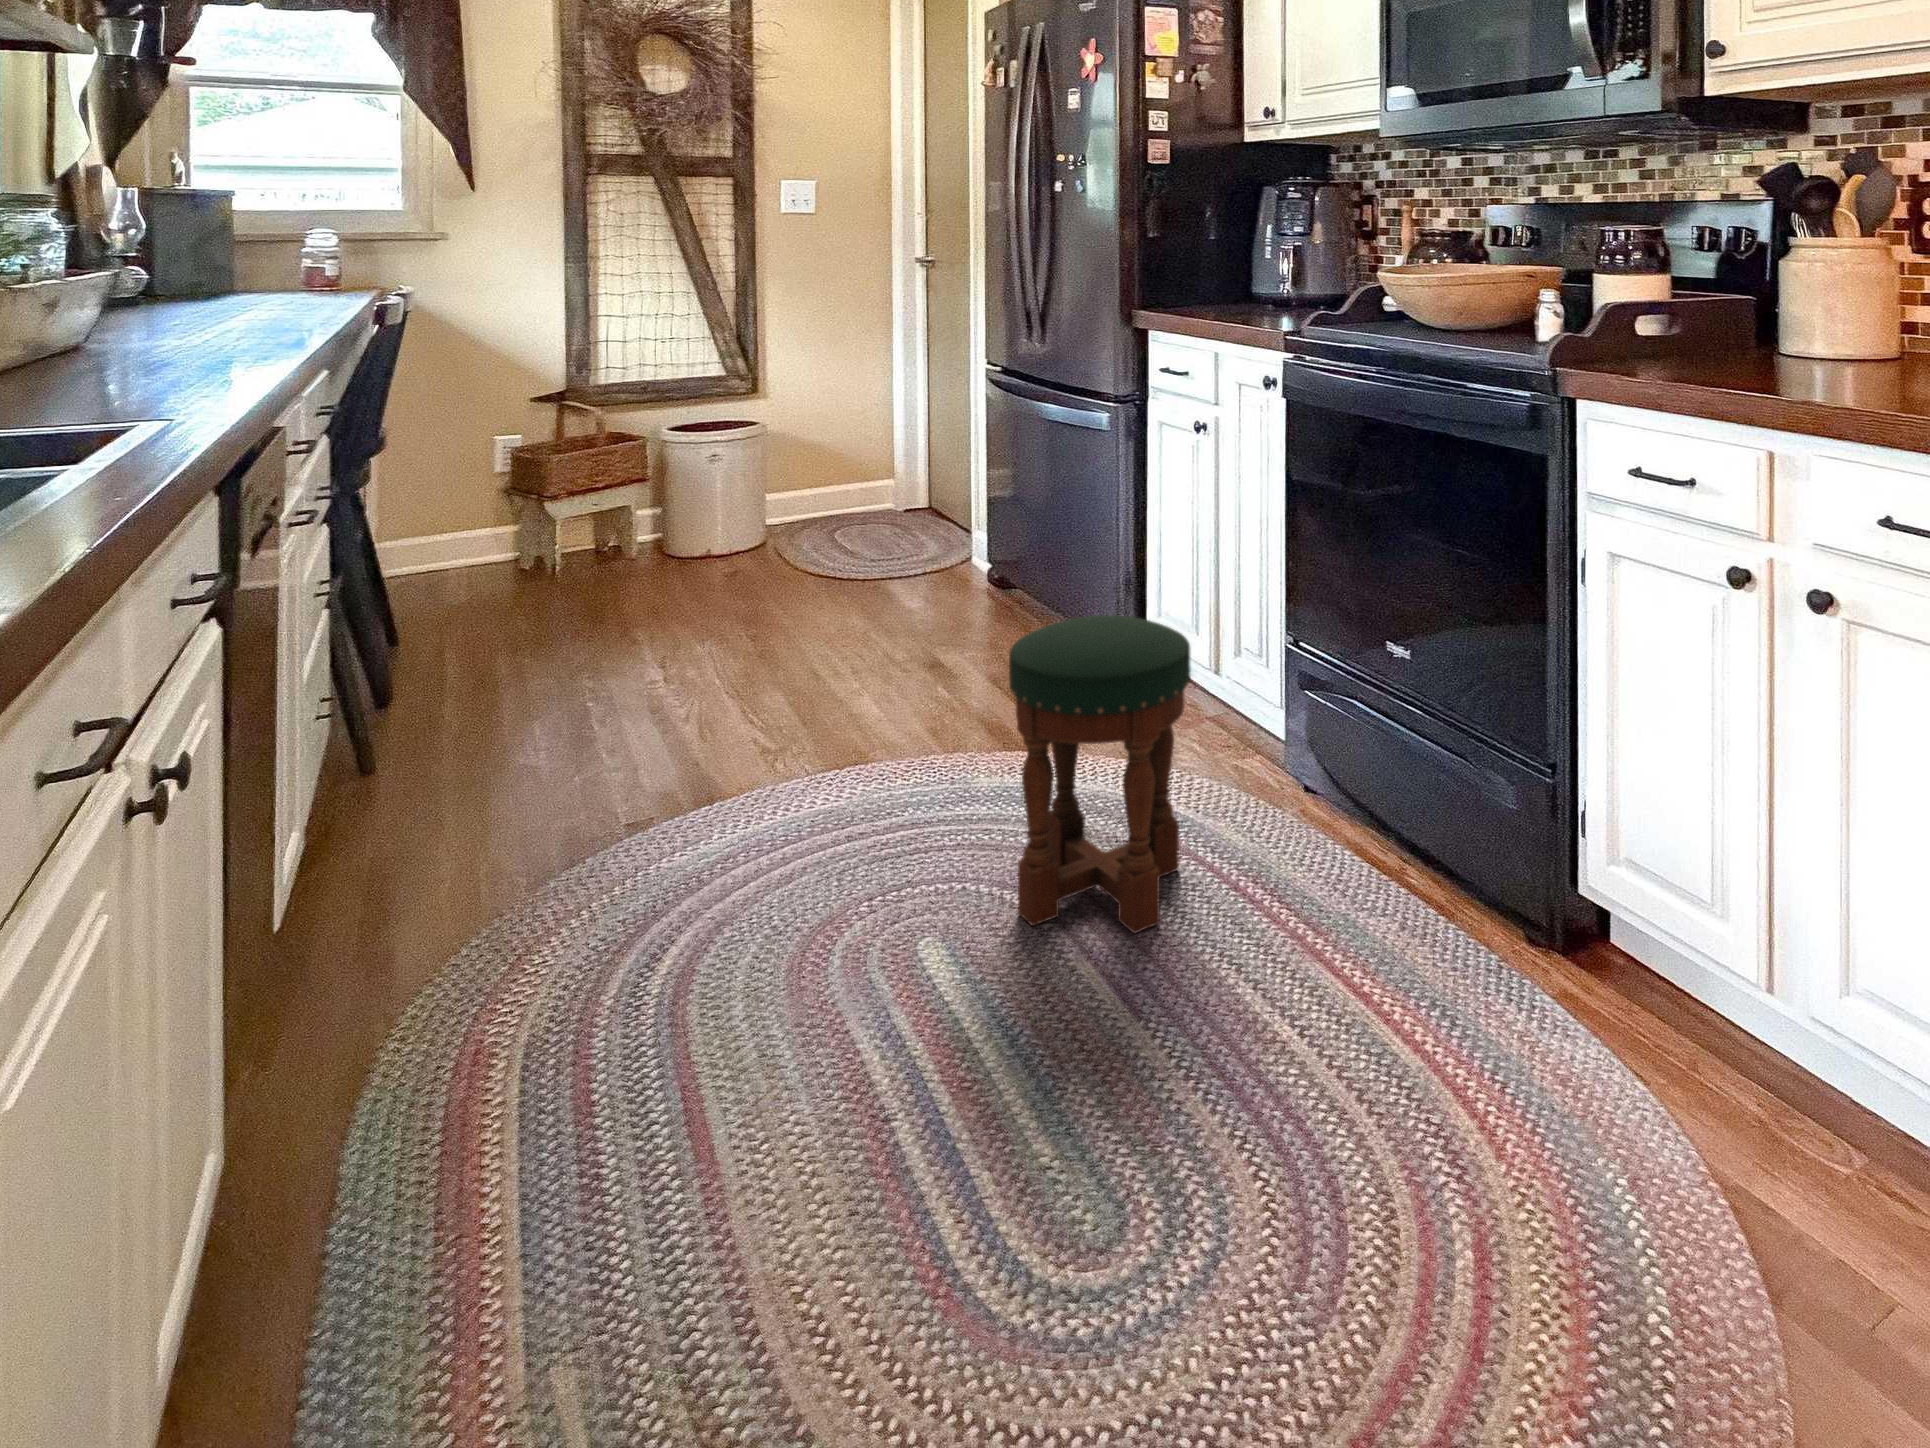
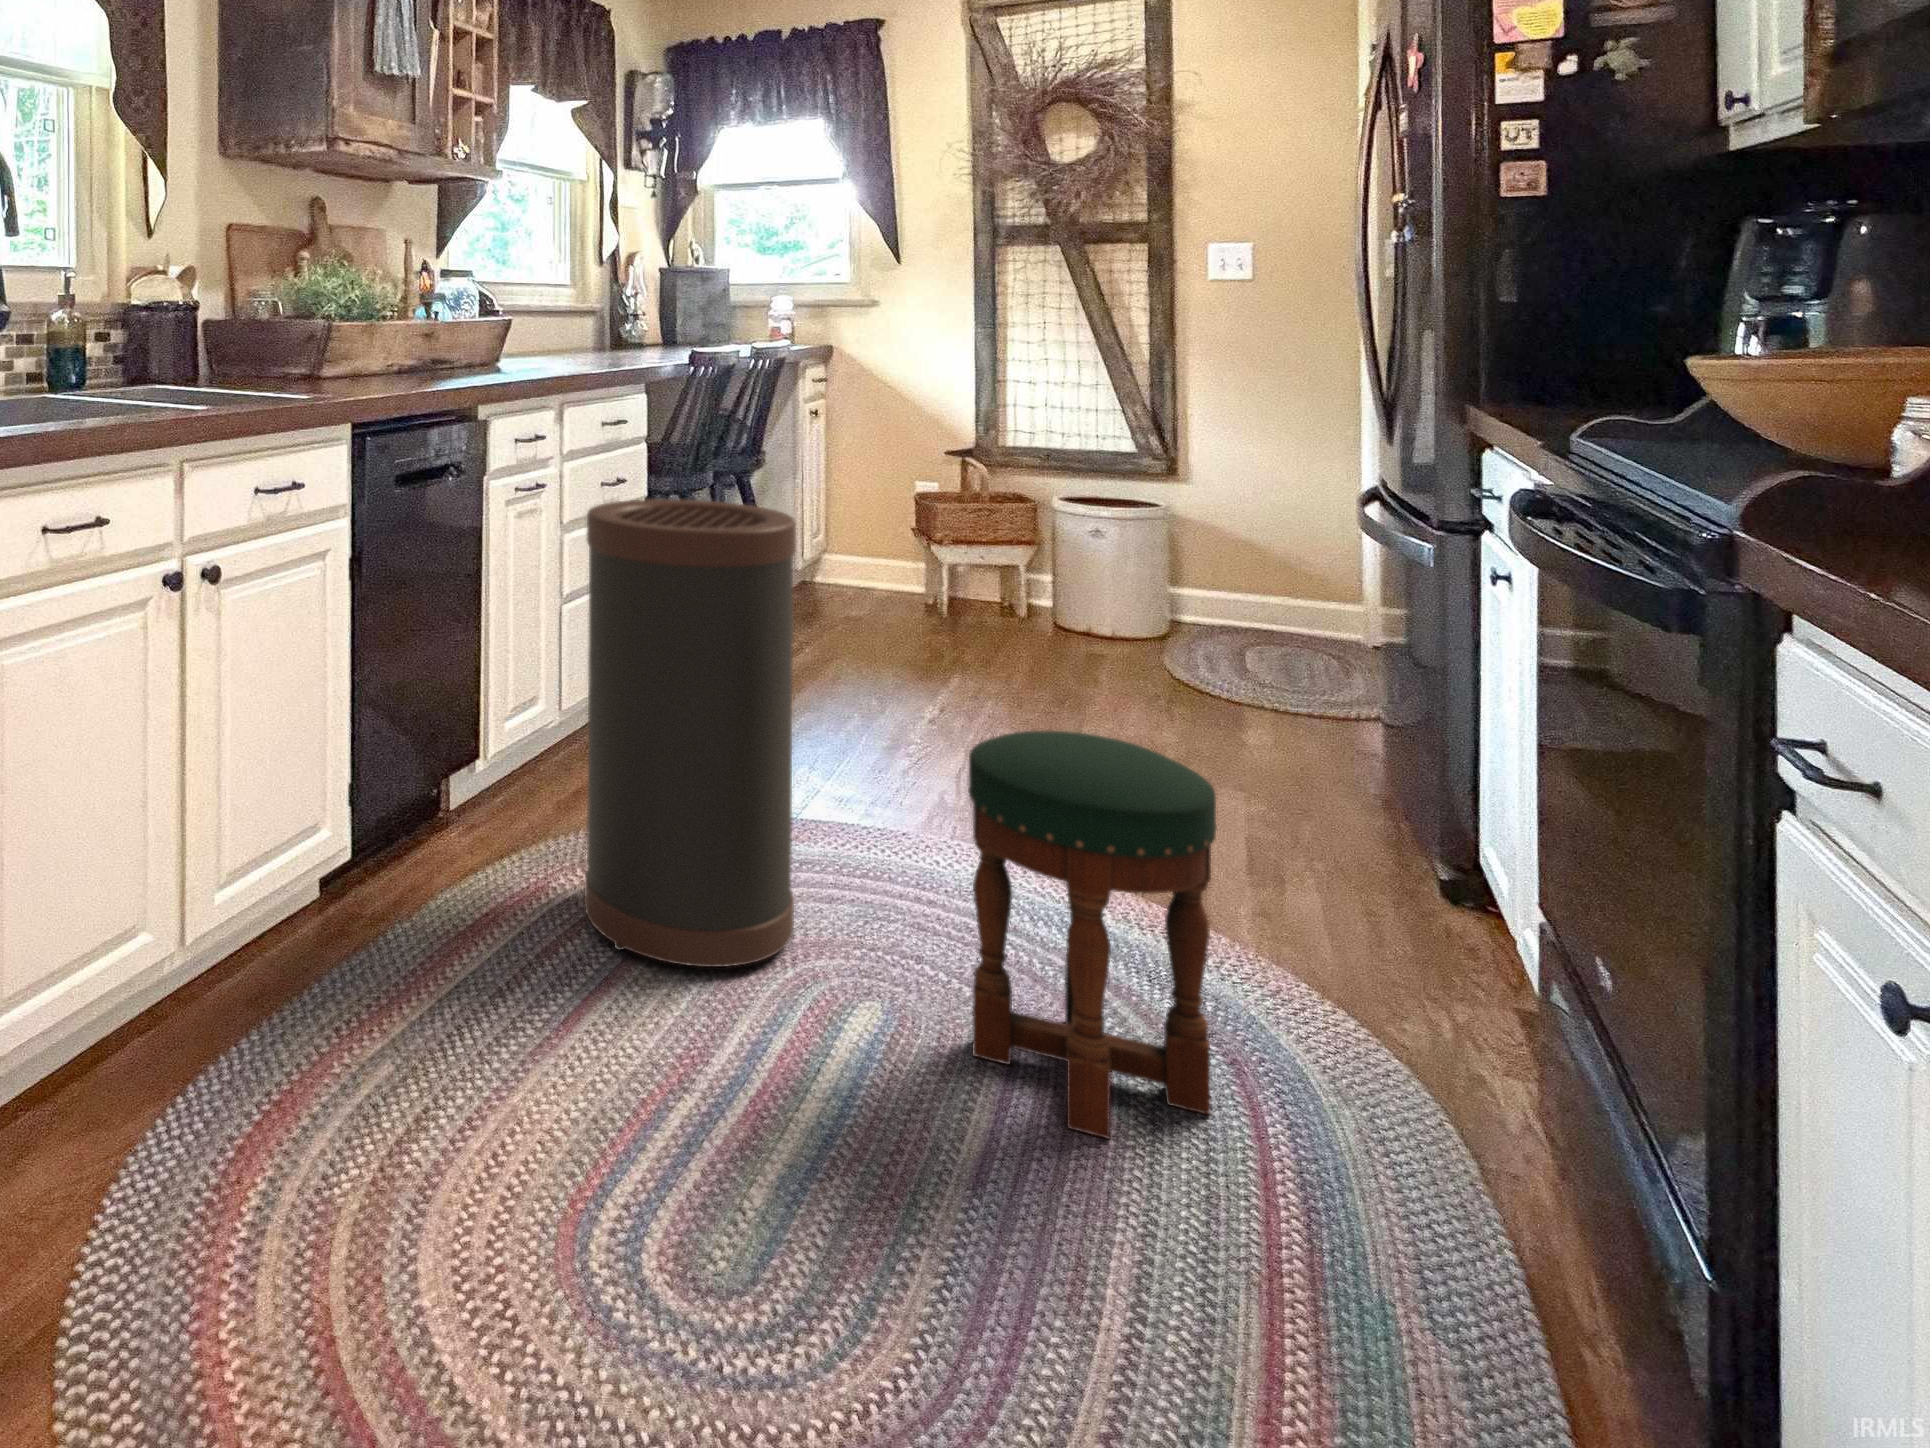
trash can: none [551,487,819,1045] -> present [584,499,796,967]

